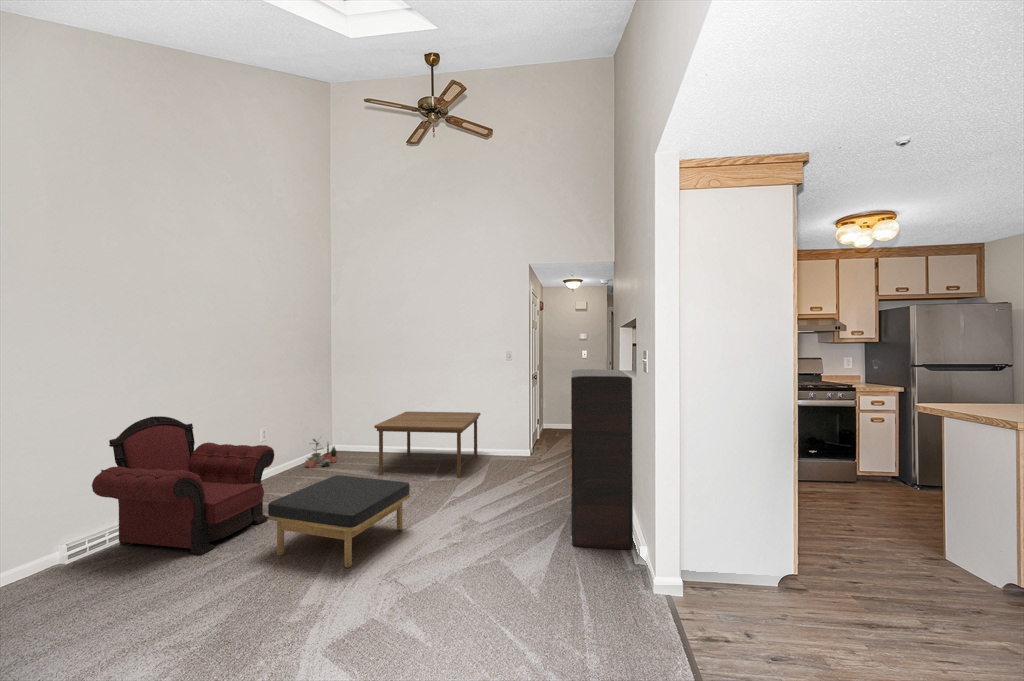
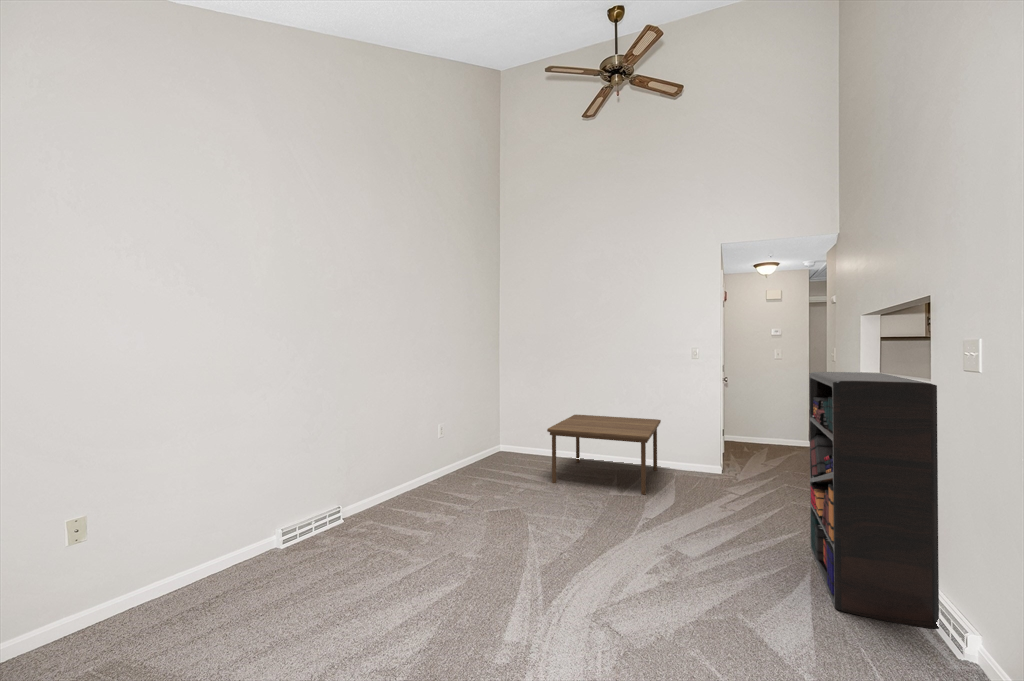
armchair: present [92,416,274,555] -> none [302,410,455,557]
potted plant: present [306,439,337,468] -> none [475,435,506,469]
ottoman: present [268,475,410,568] -> none [459,483,606,597]

